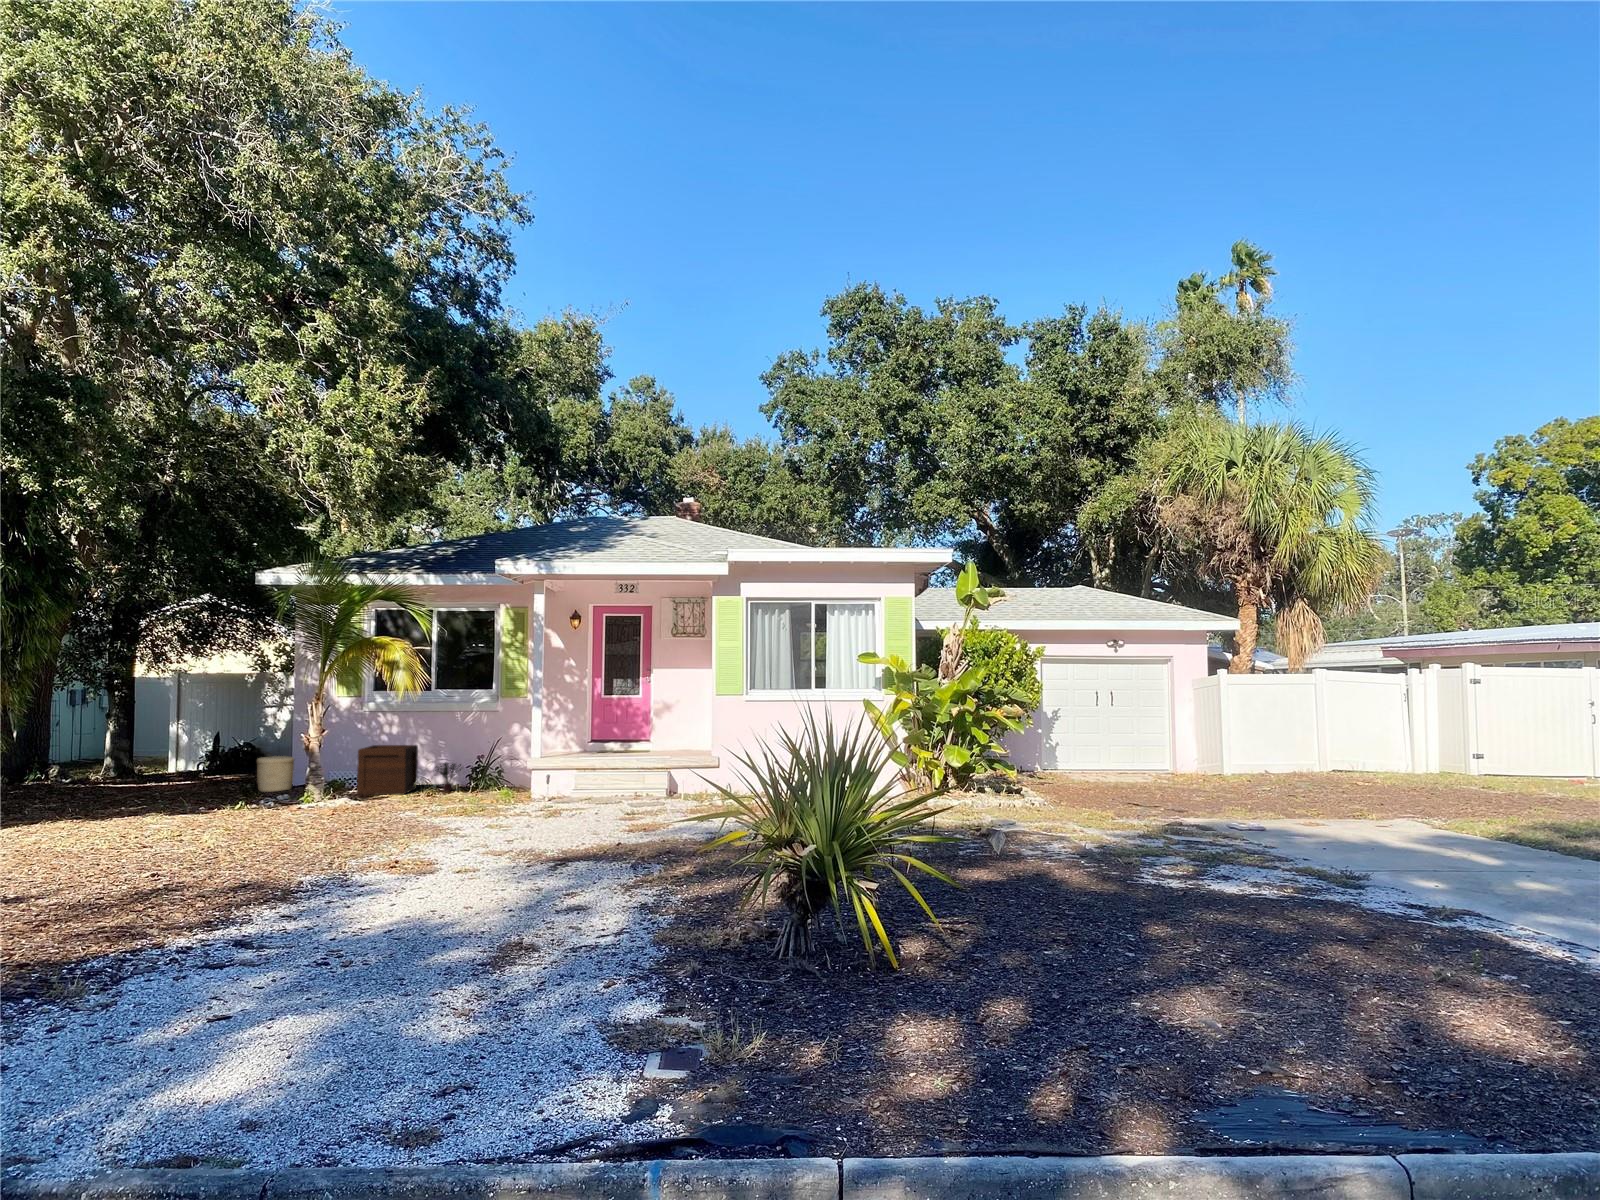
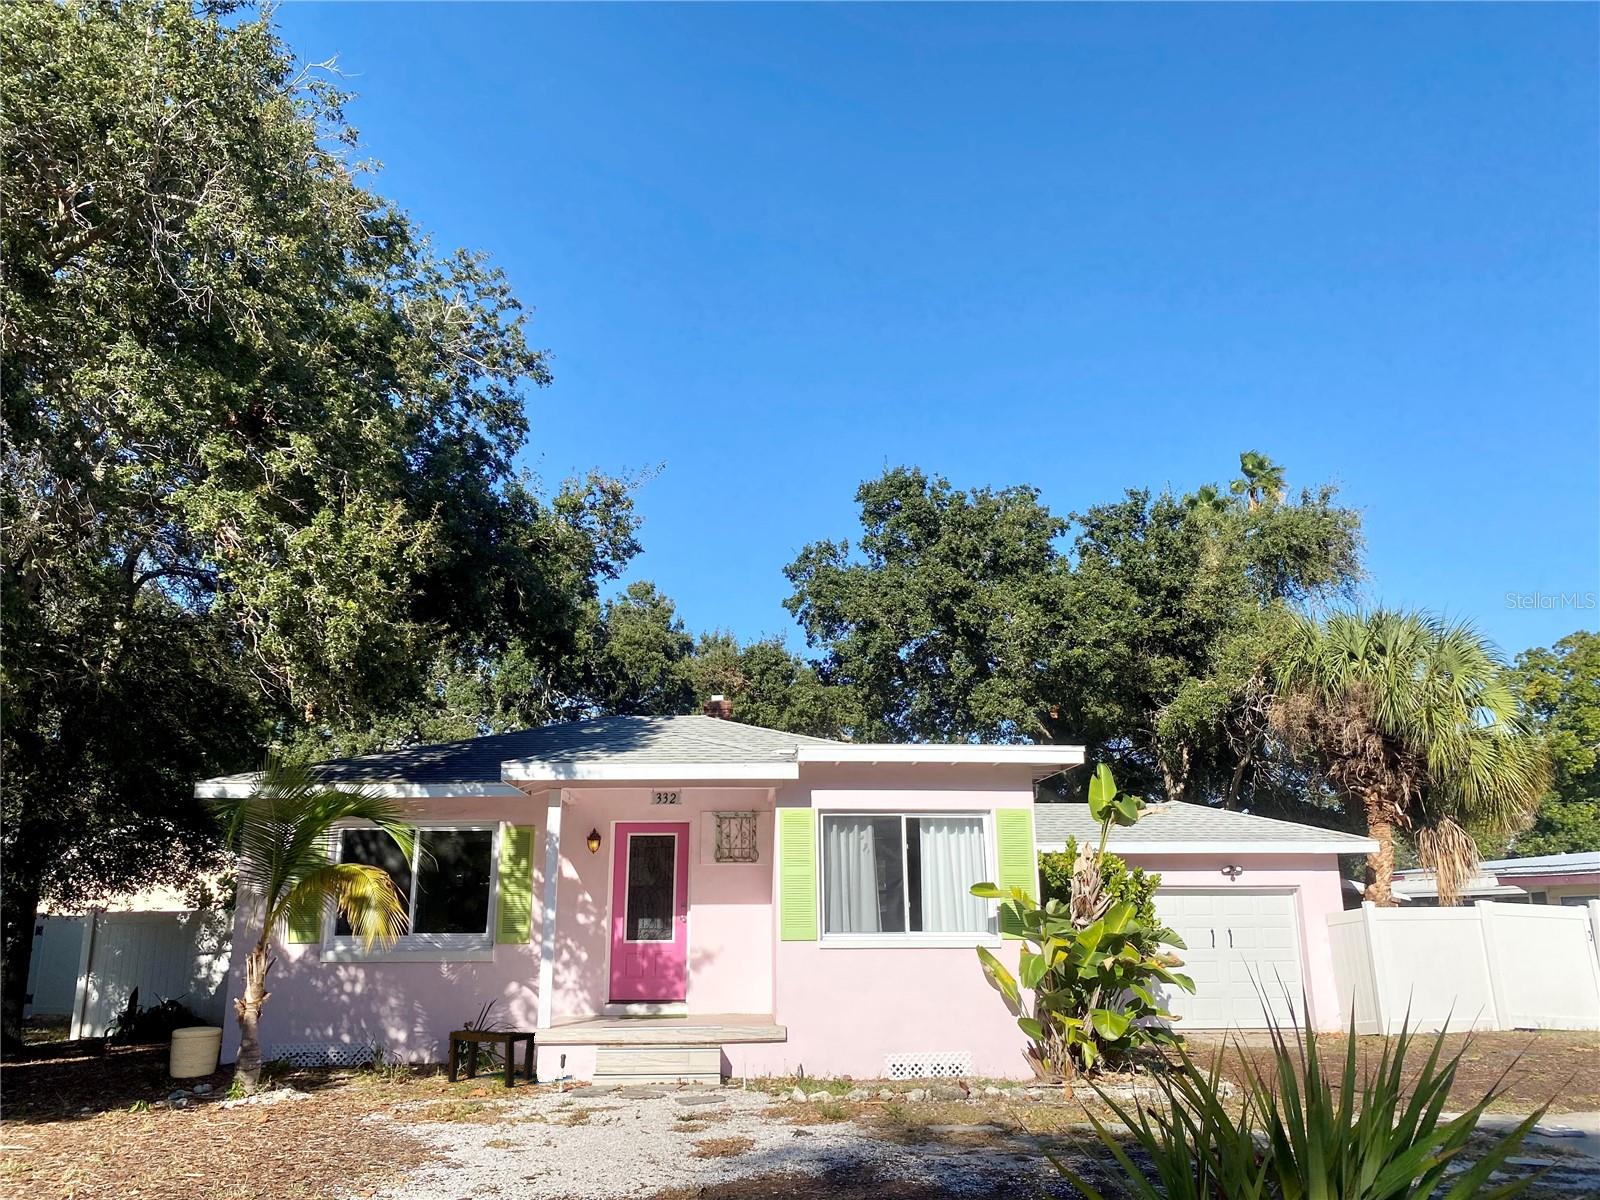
wooden crate: present [357,745,418,795] -> none [301,1010,386,1083]
bench: none [466,759,532,799] -> present [448,1029,536,1088]
potted plant: present [435,762,461,791] -> none [403,1032,446,1075]

